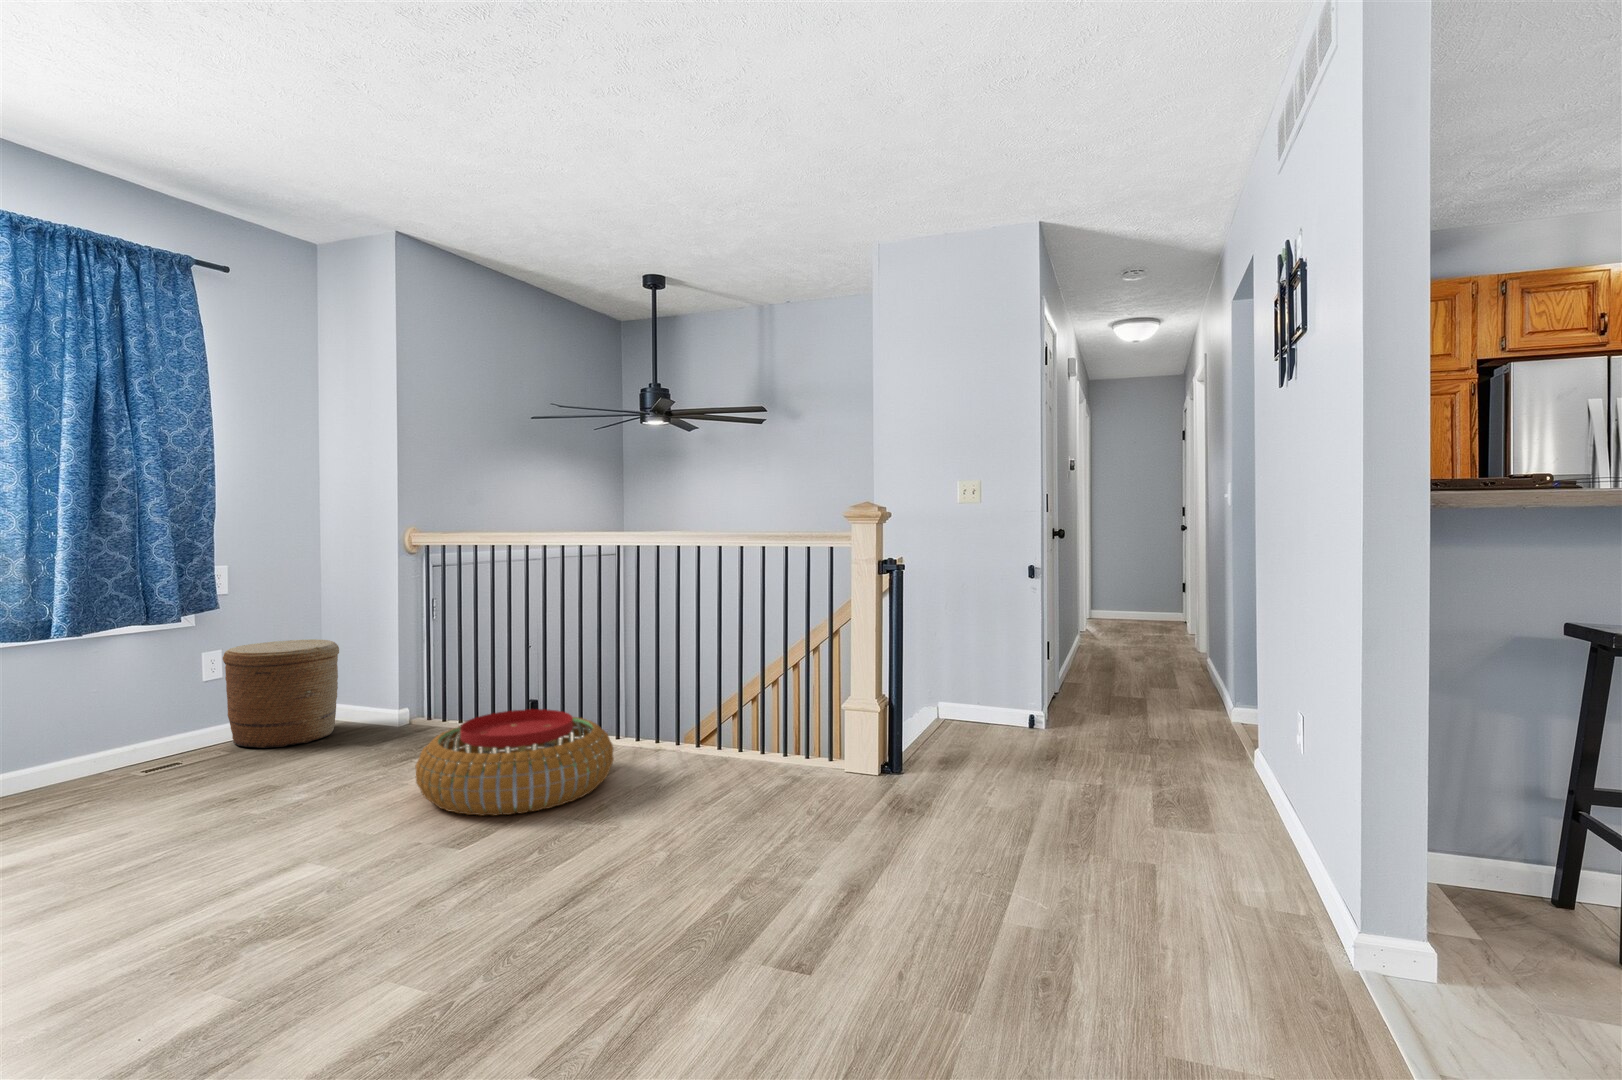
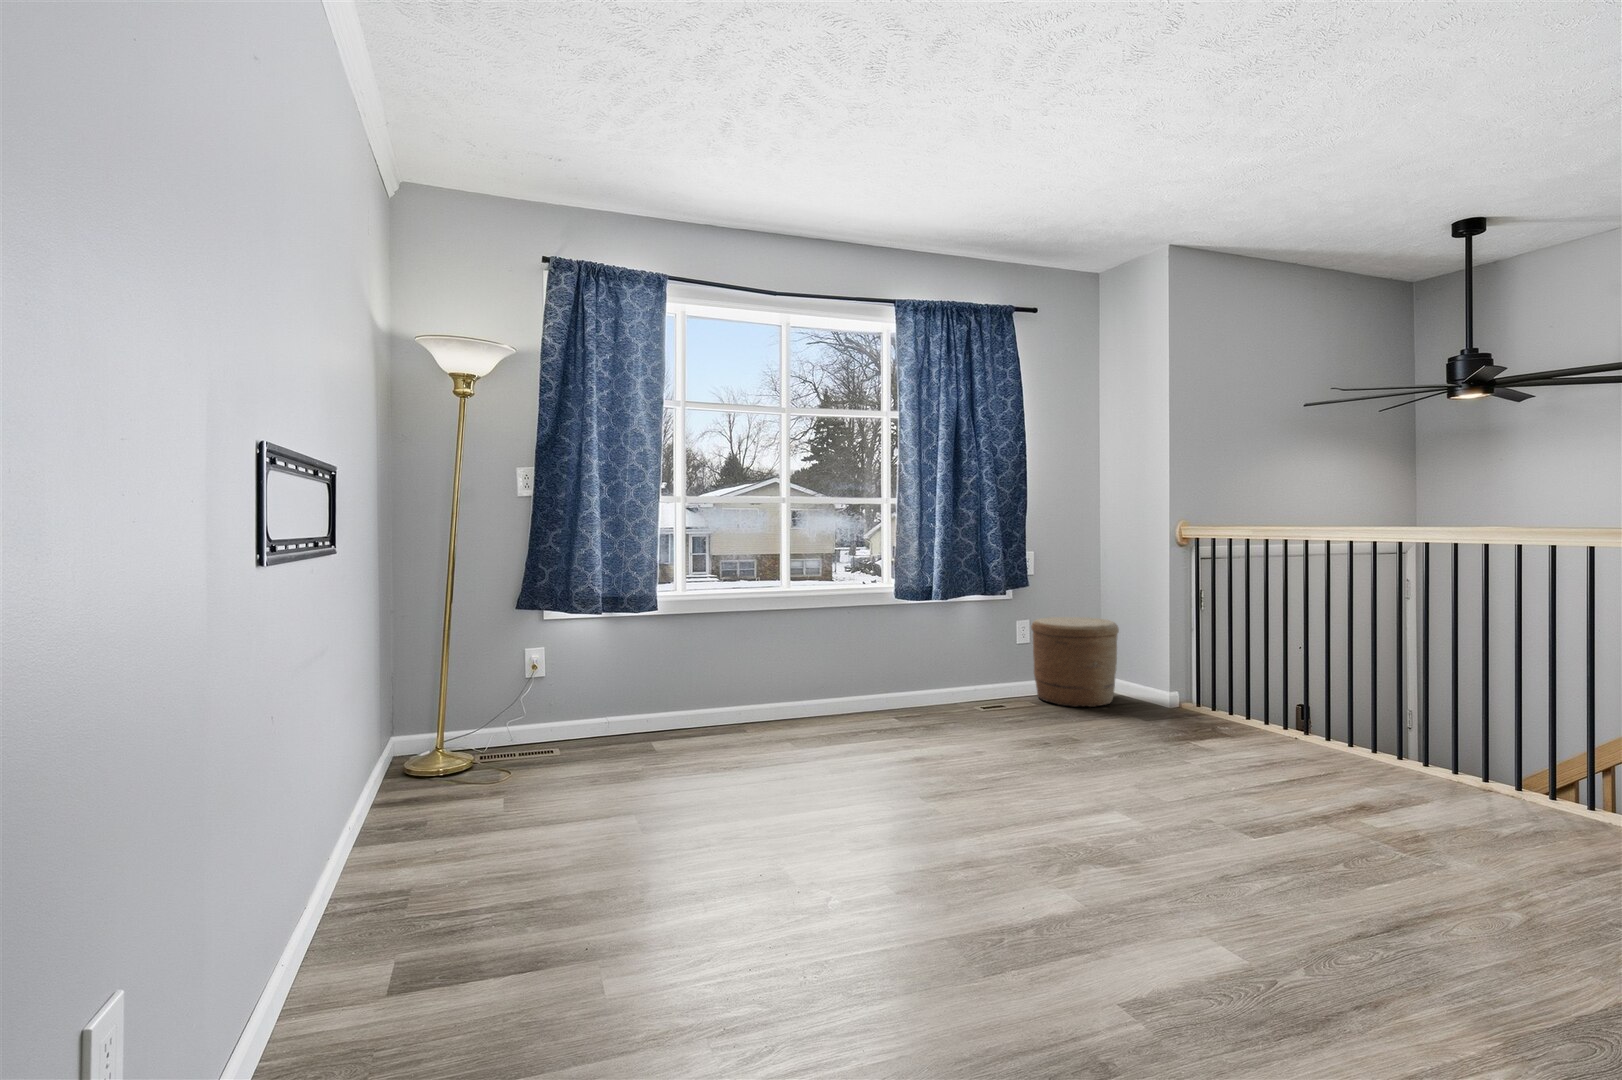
pouf: present [416,709,614,816] -> none [1201,710,1430,823]

